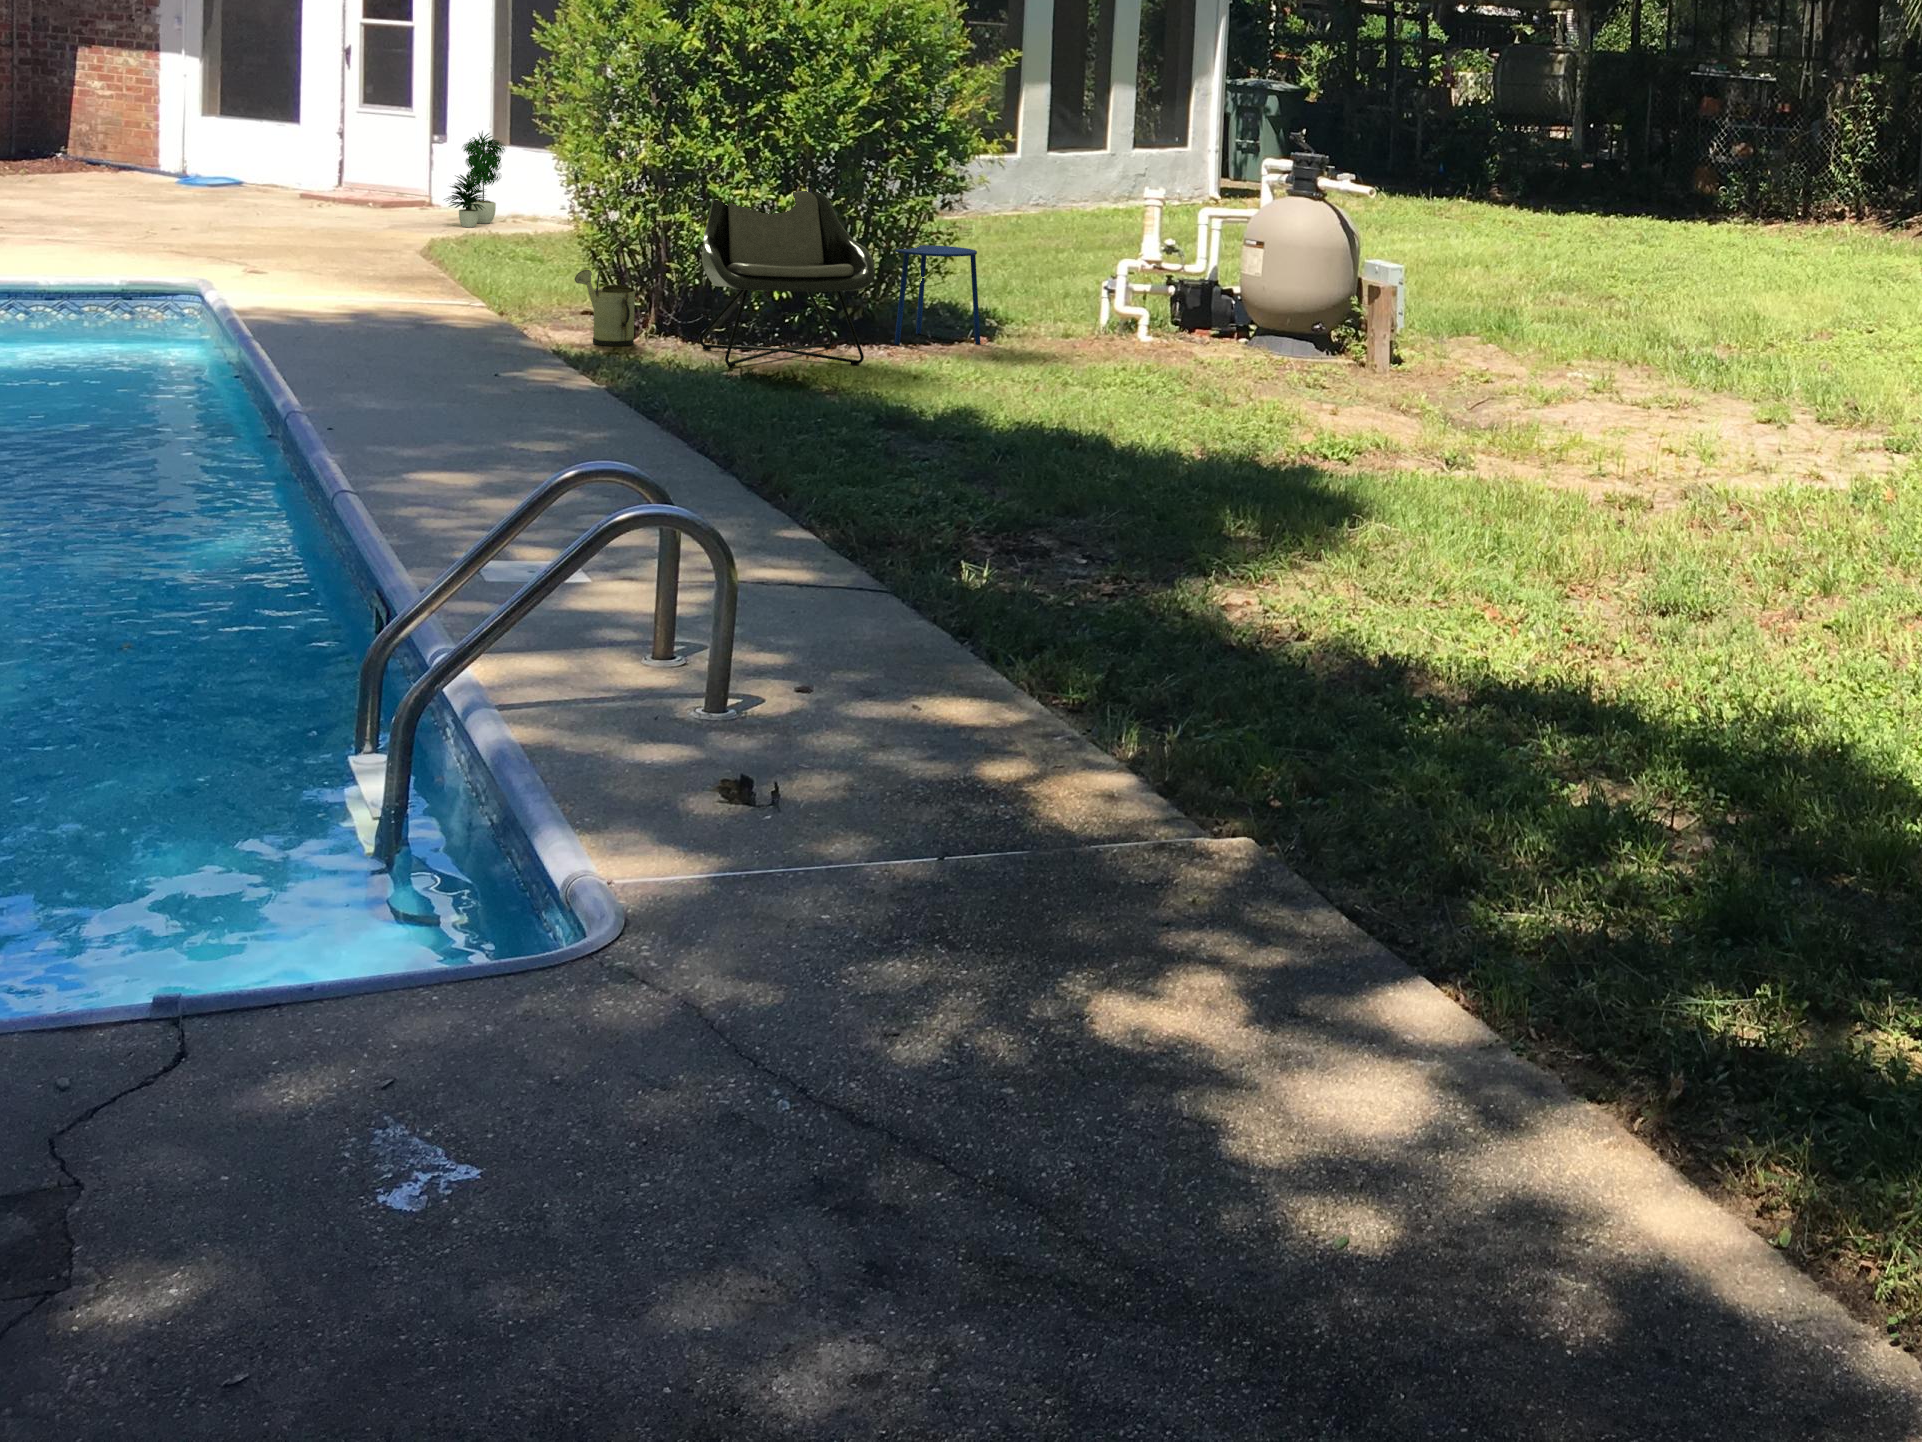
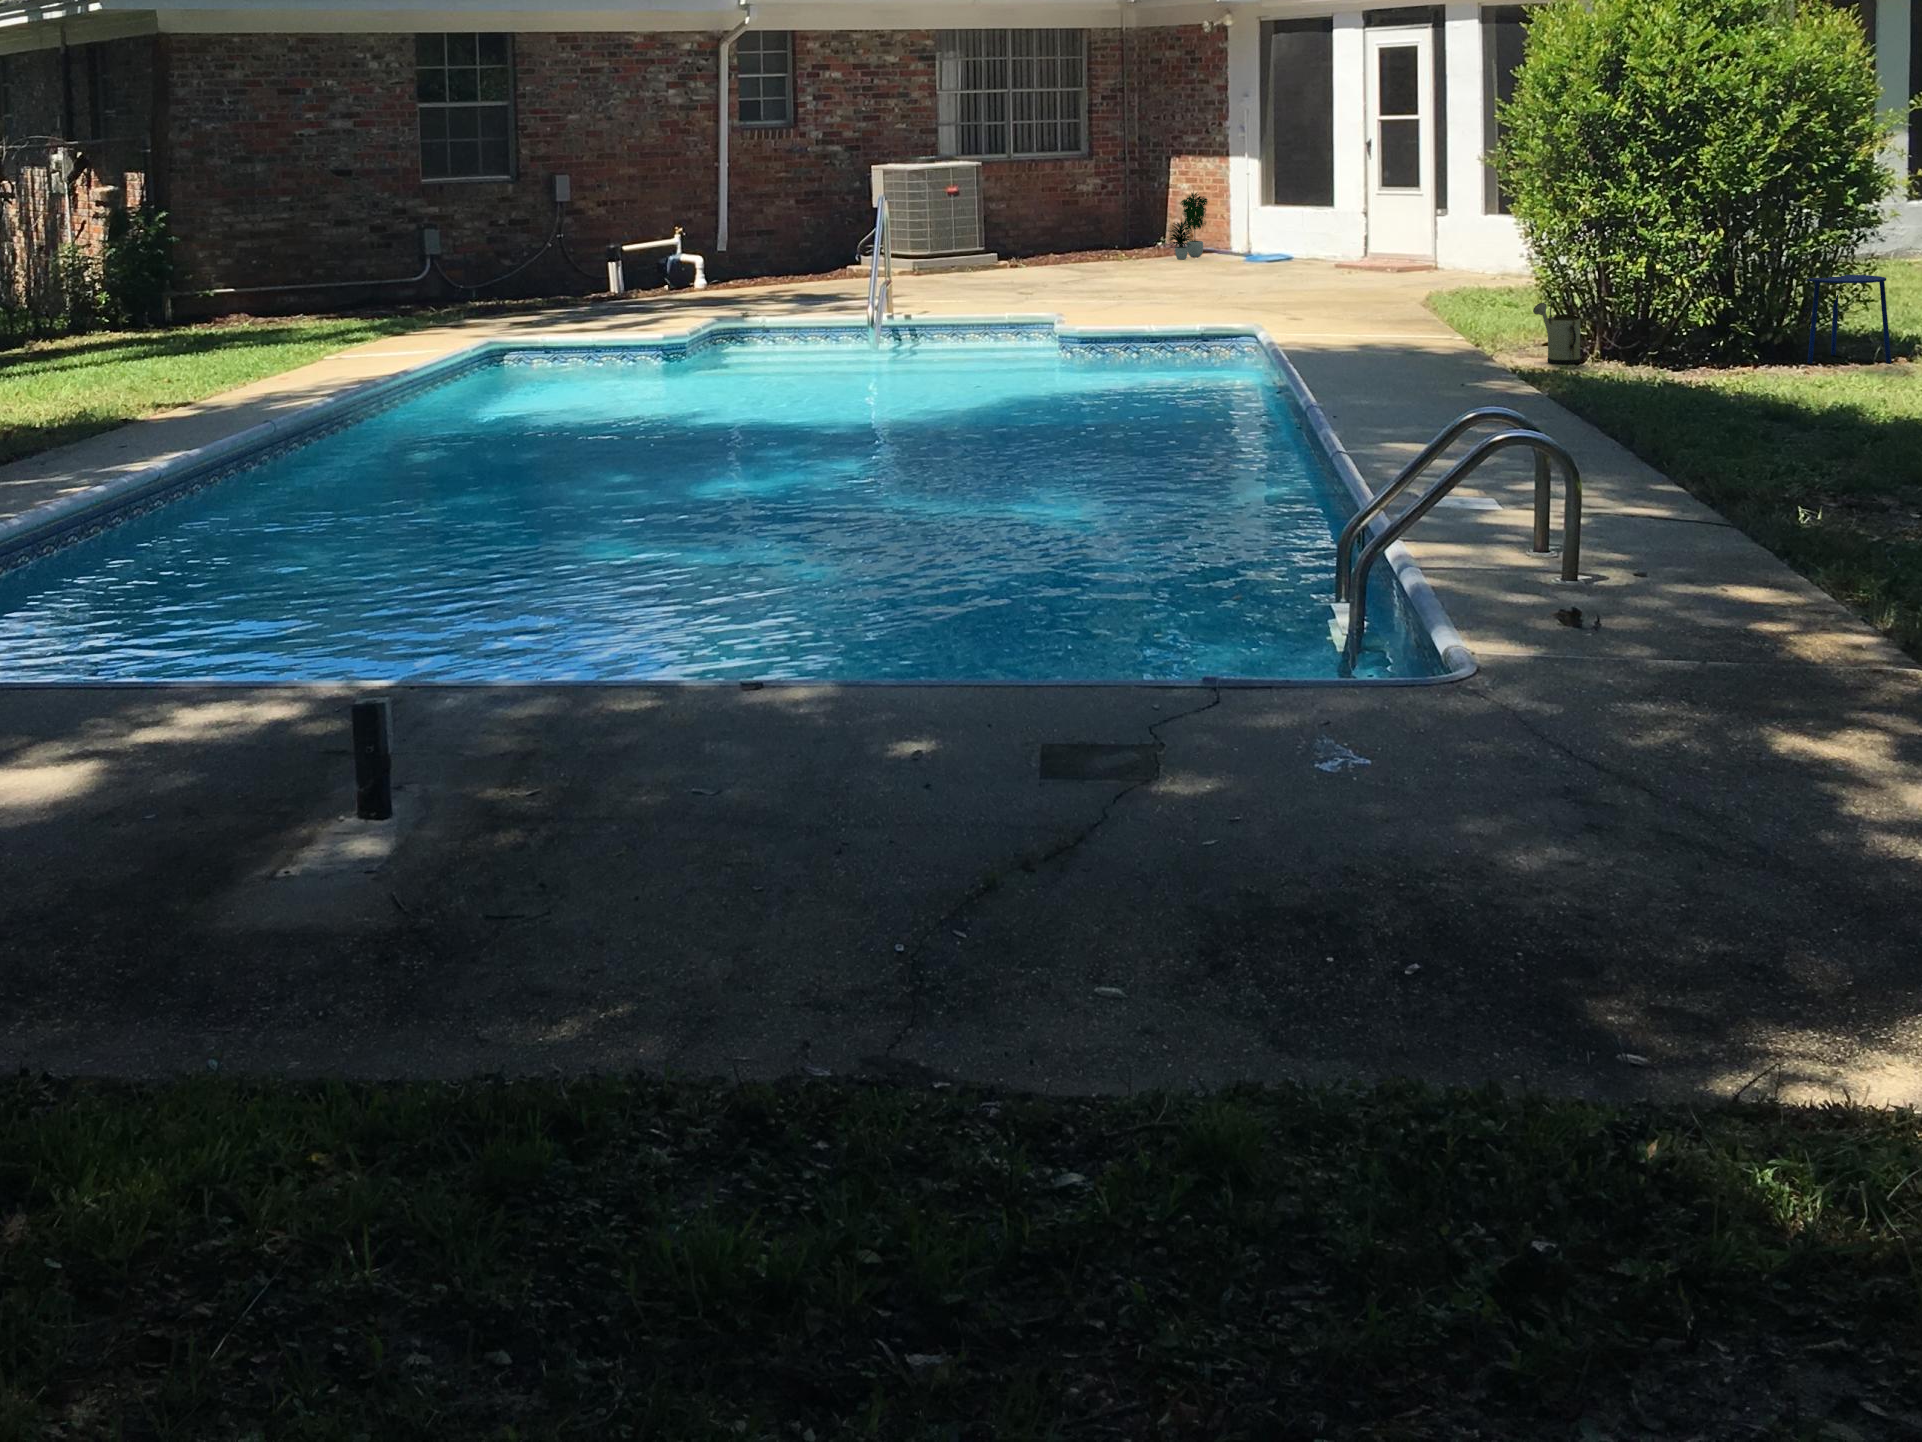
potted plant: present [444,131,505,227] -> present [1168,192,1208,259]
lounge chair: present [699,191,875,367] -> none [1633,224,1783,379]

